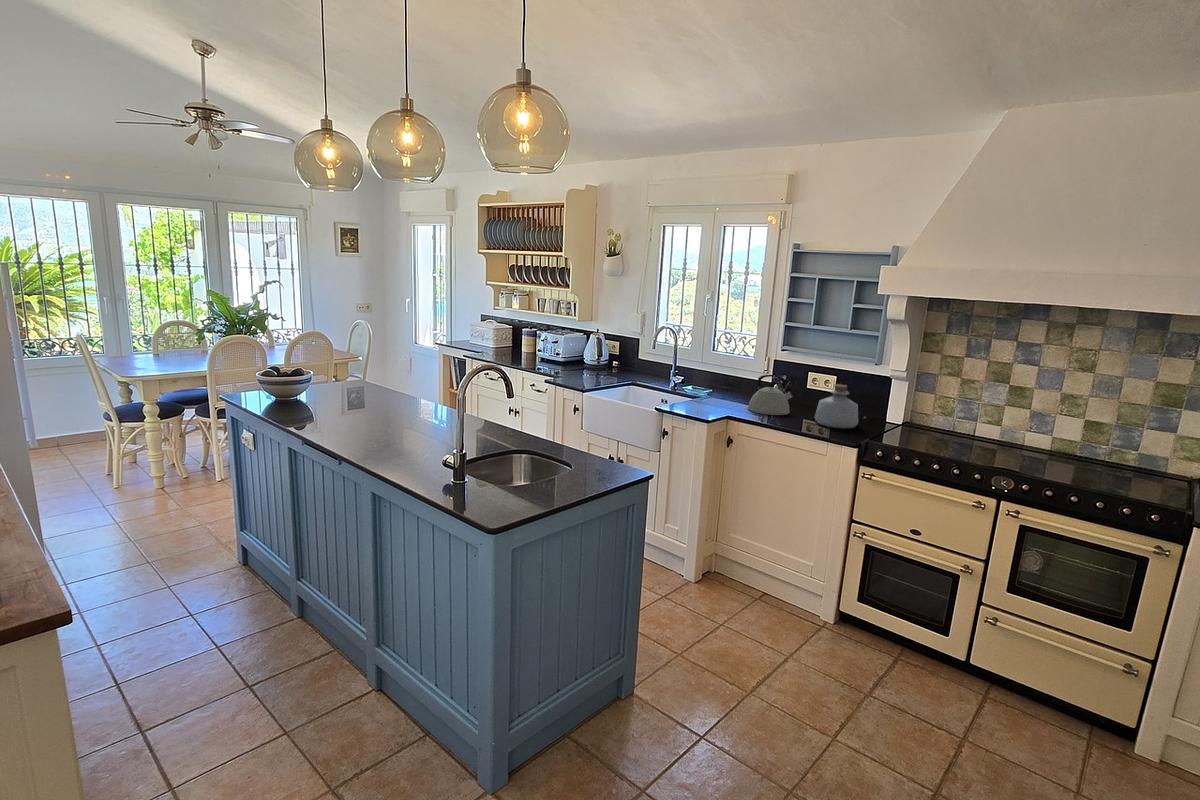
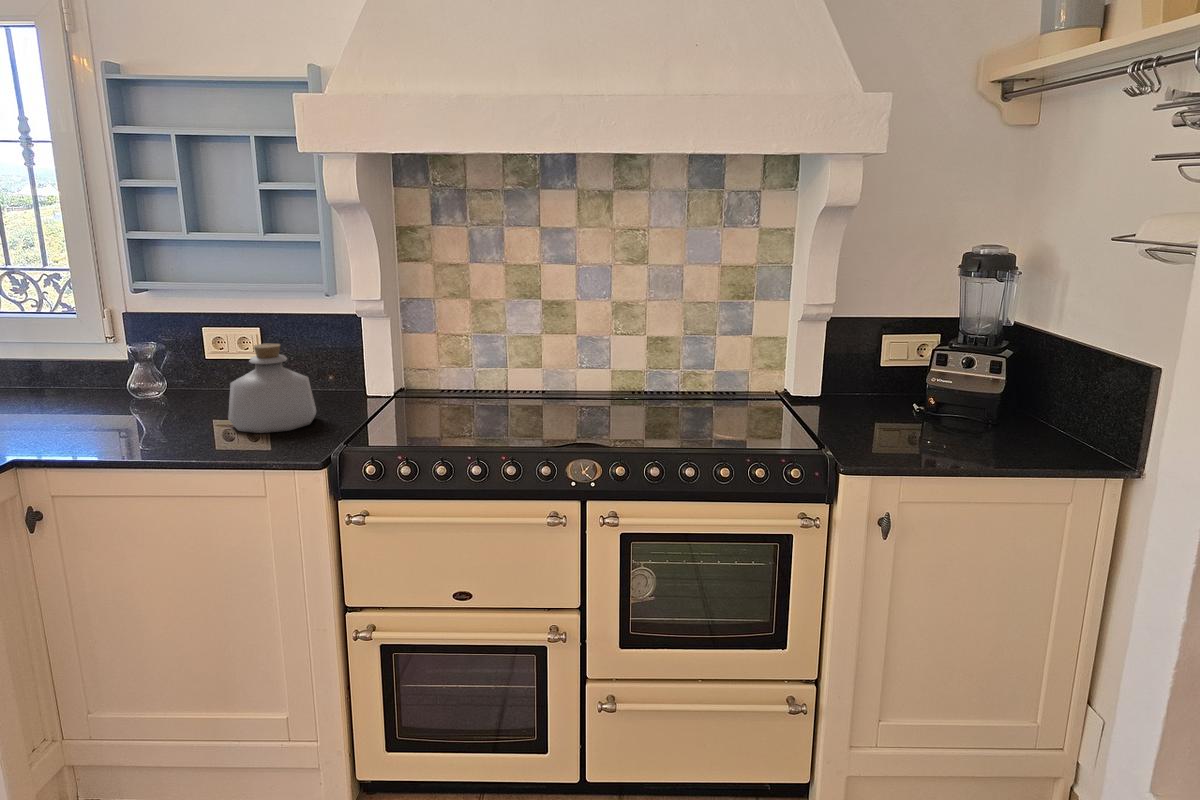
kettle: present [748,375,793,415] -> none [75,346,175,435]

